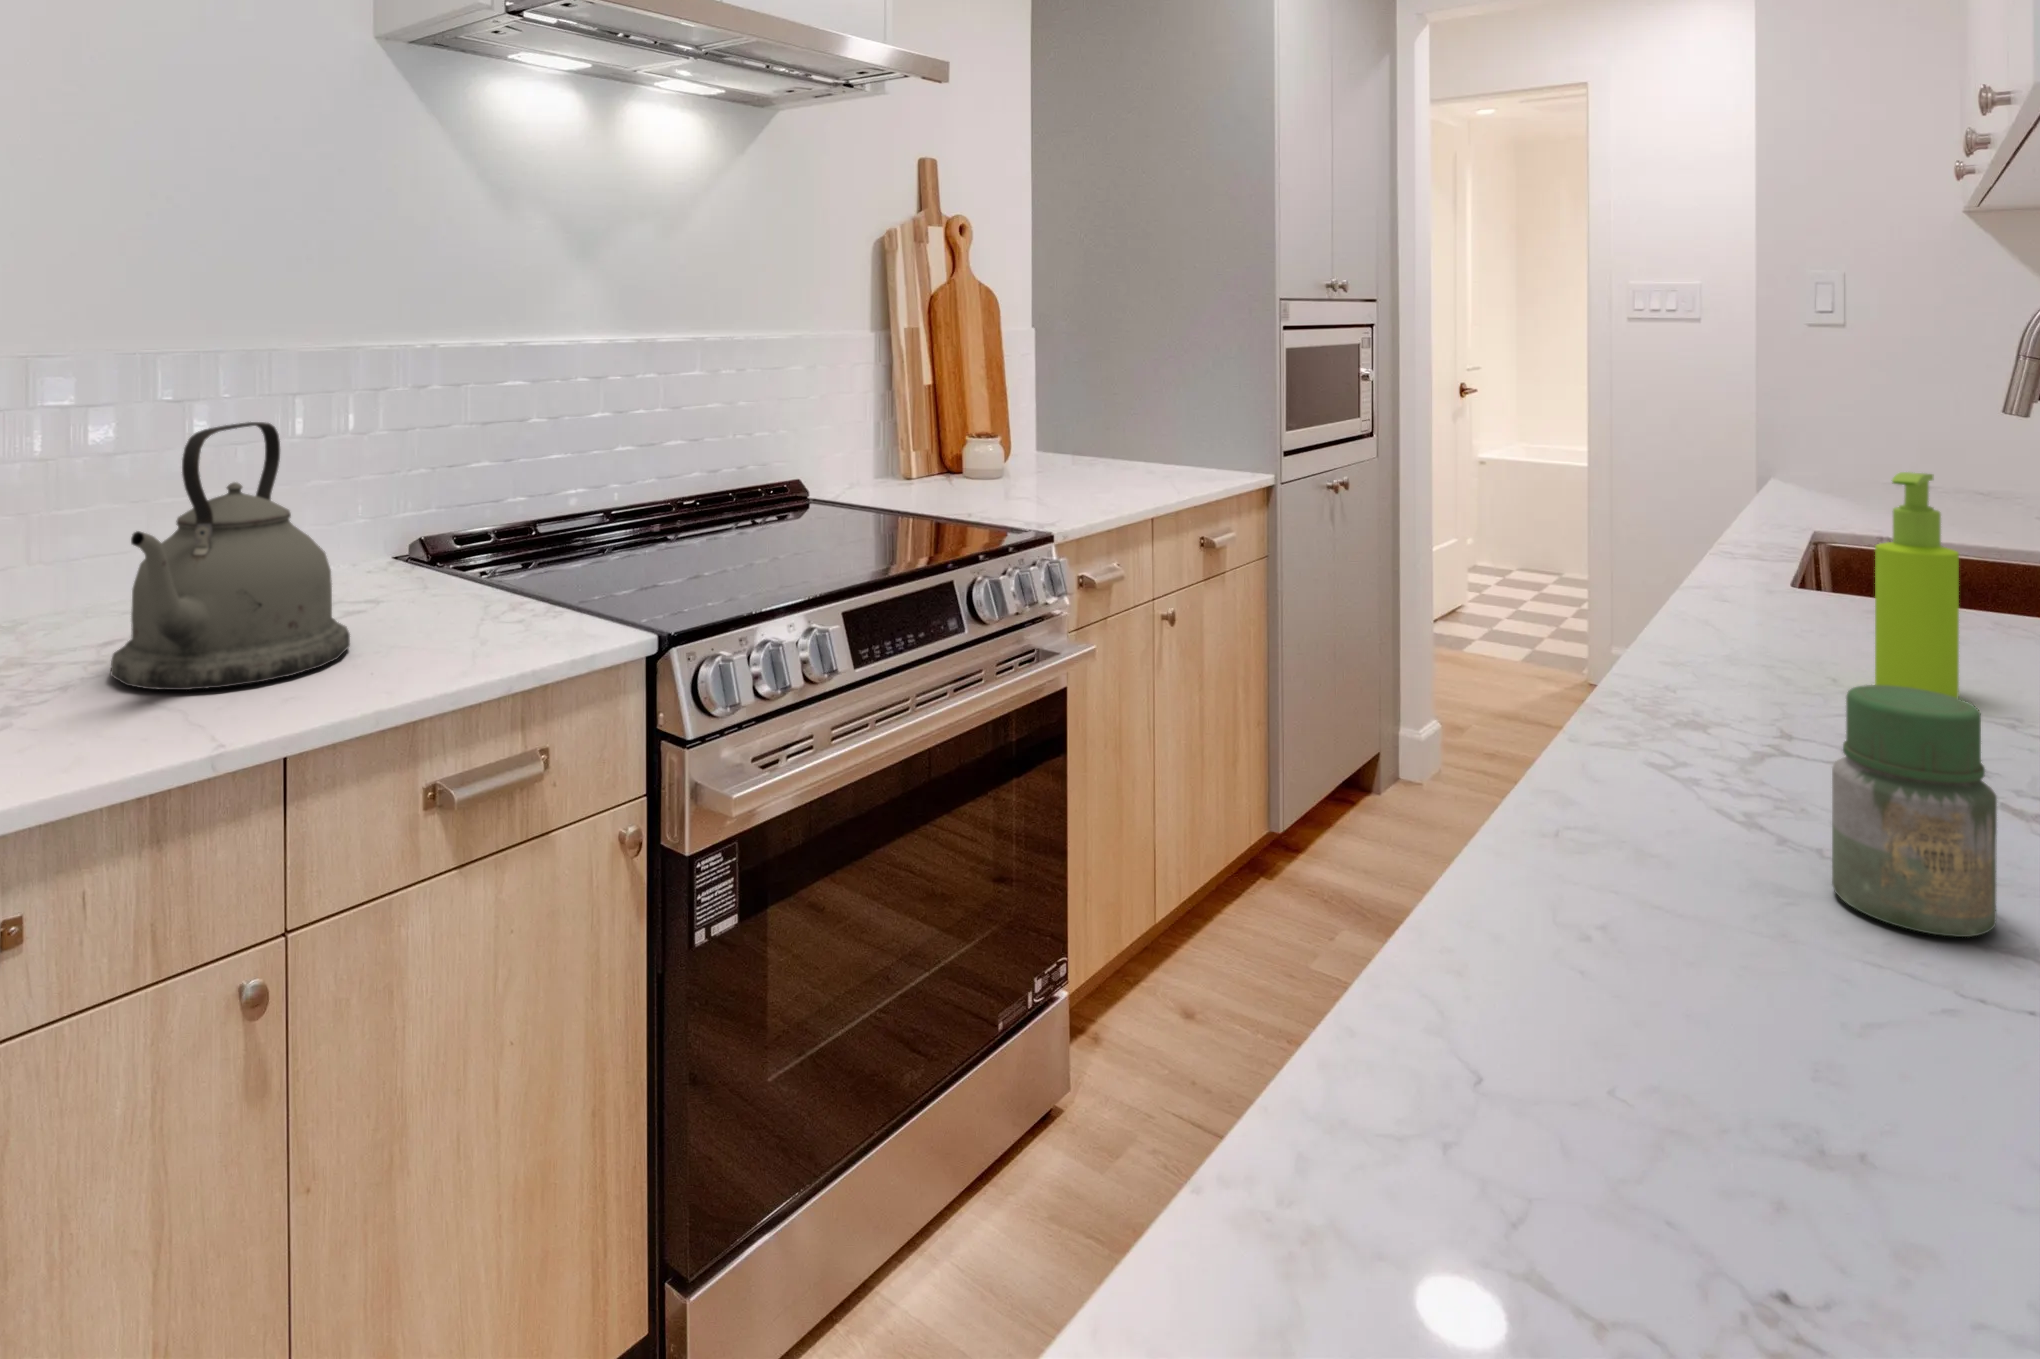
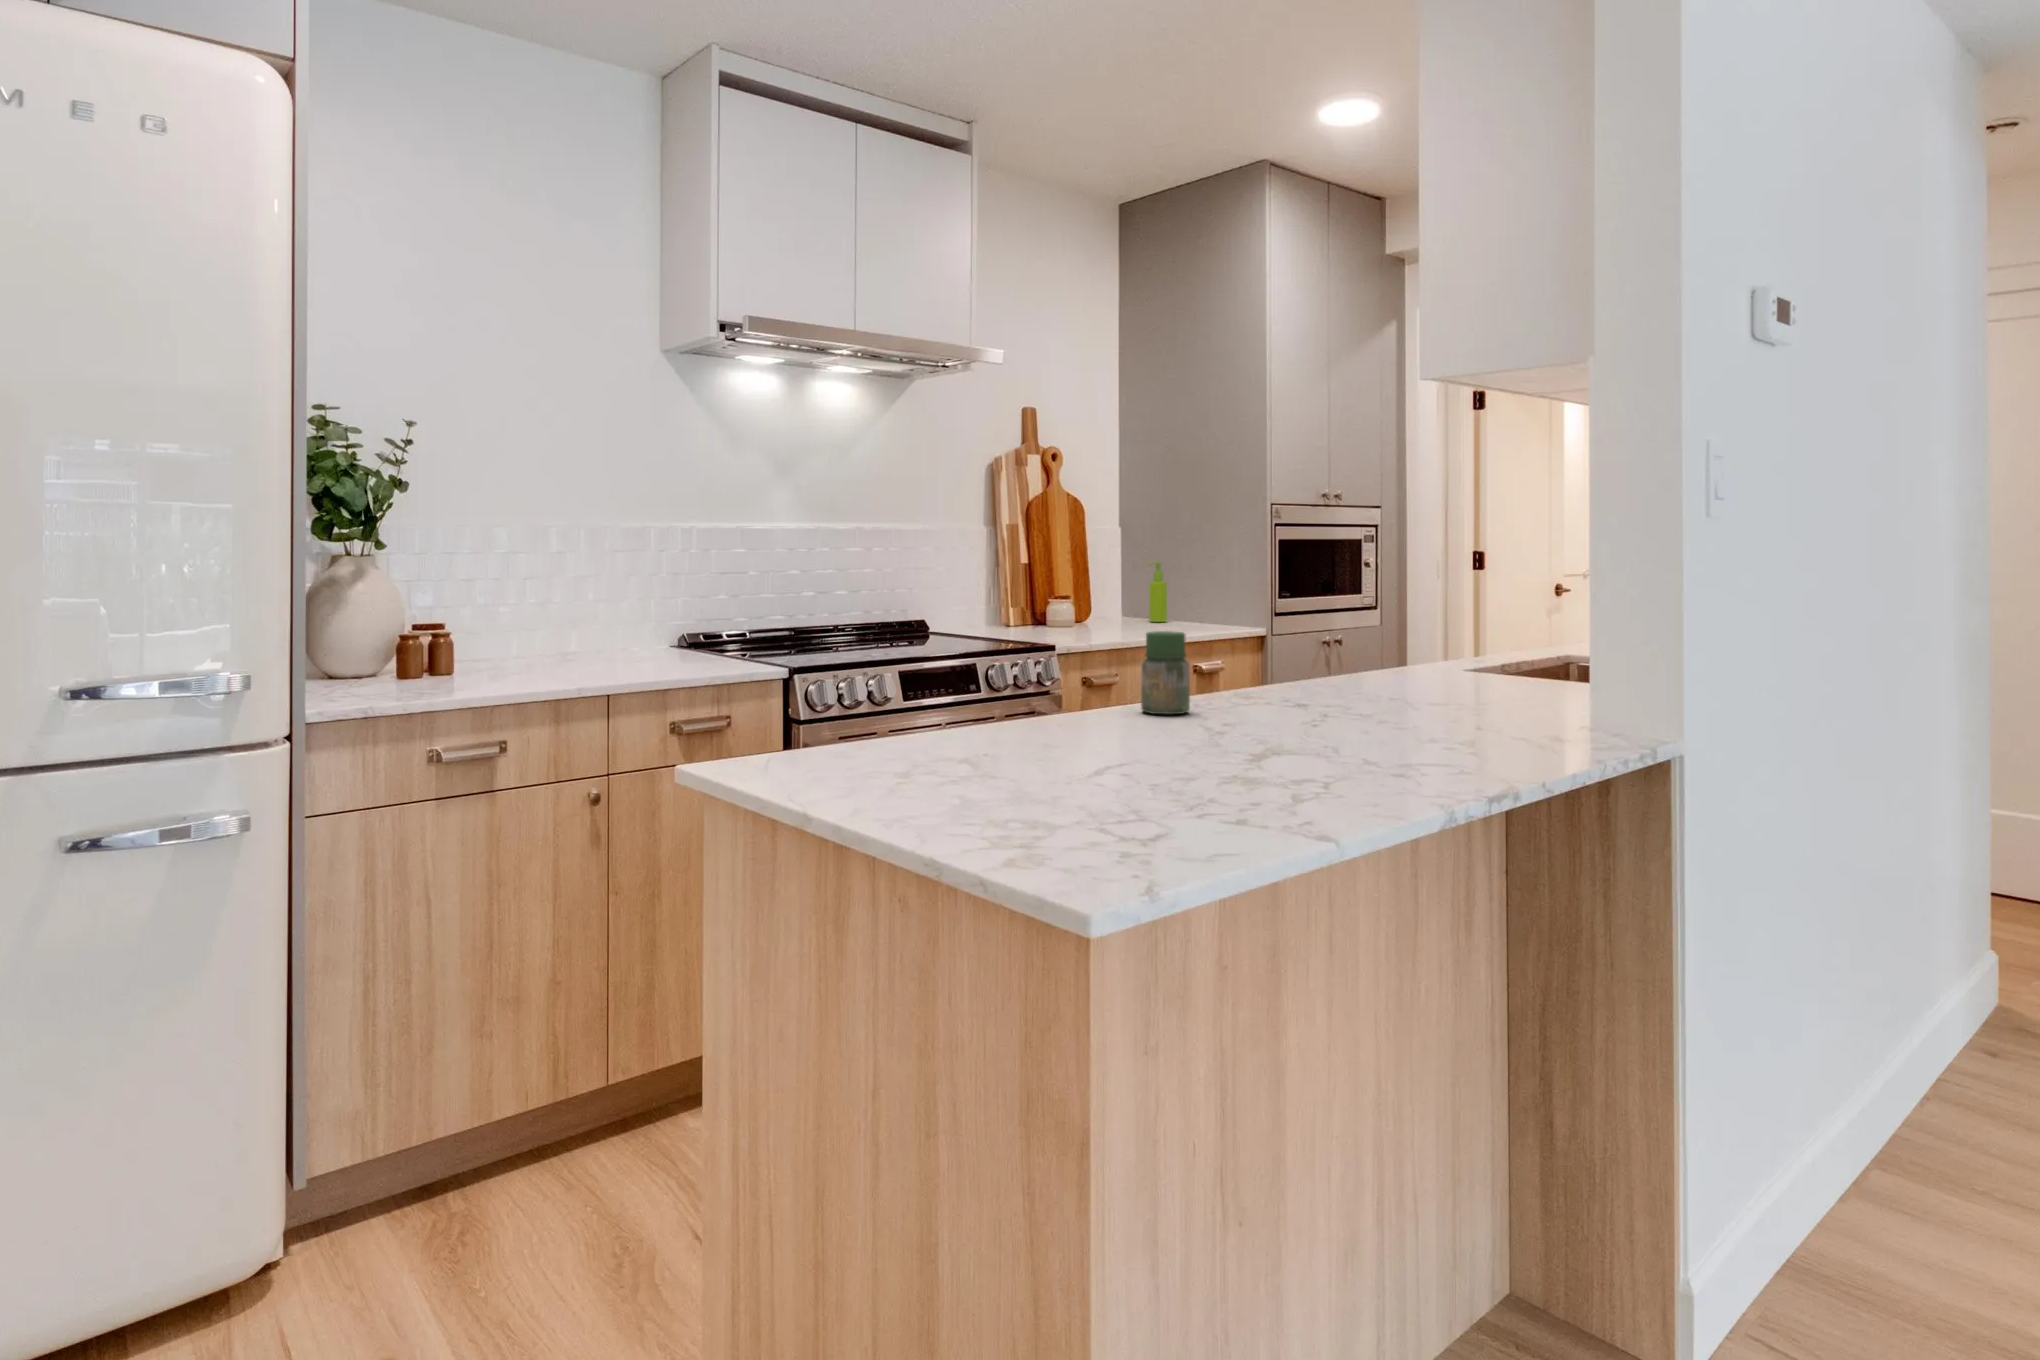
kettle: present [111,422,350,690] -> none [533,555,640,673]
soap dispenser: present [1875,472,1959,698] -> present [1149,562,1167,622]

